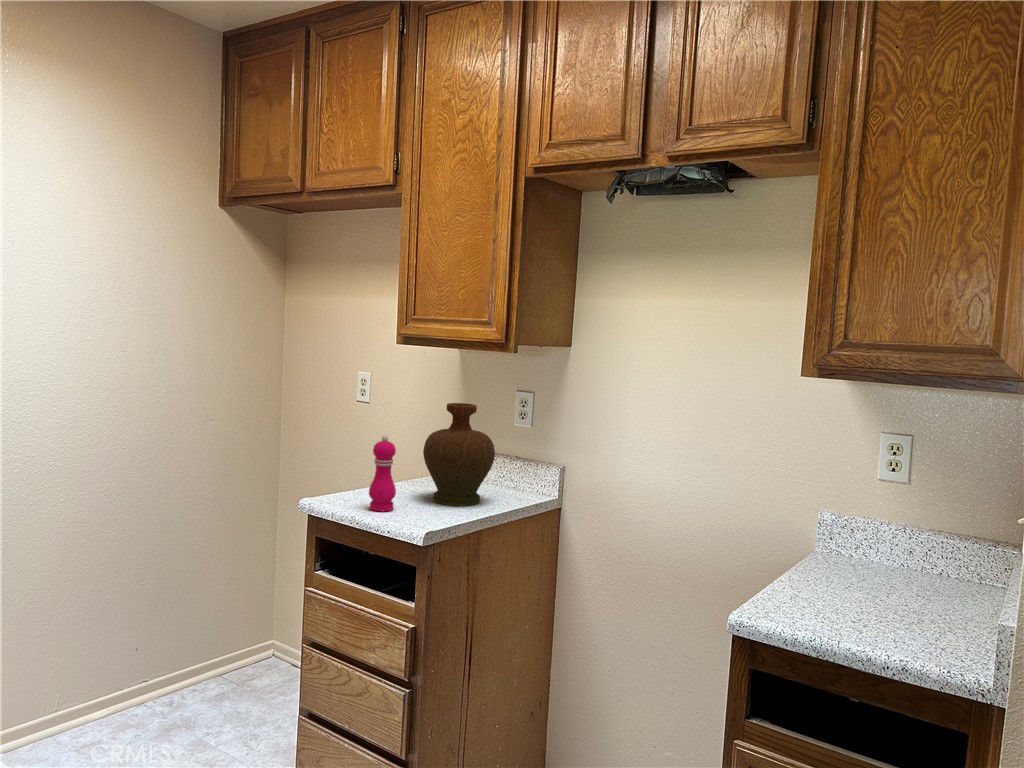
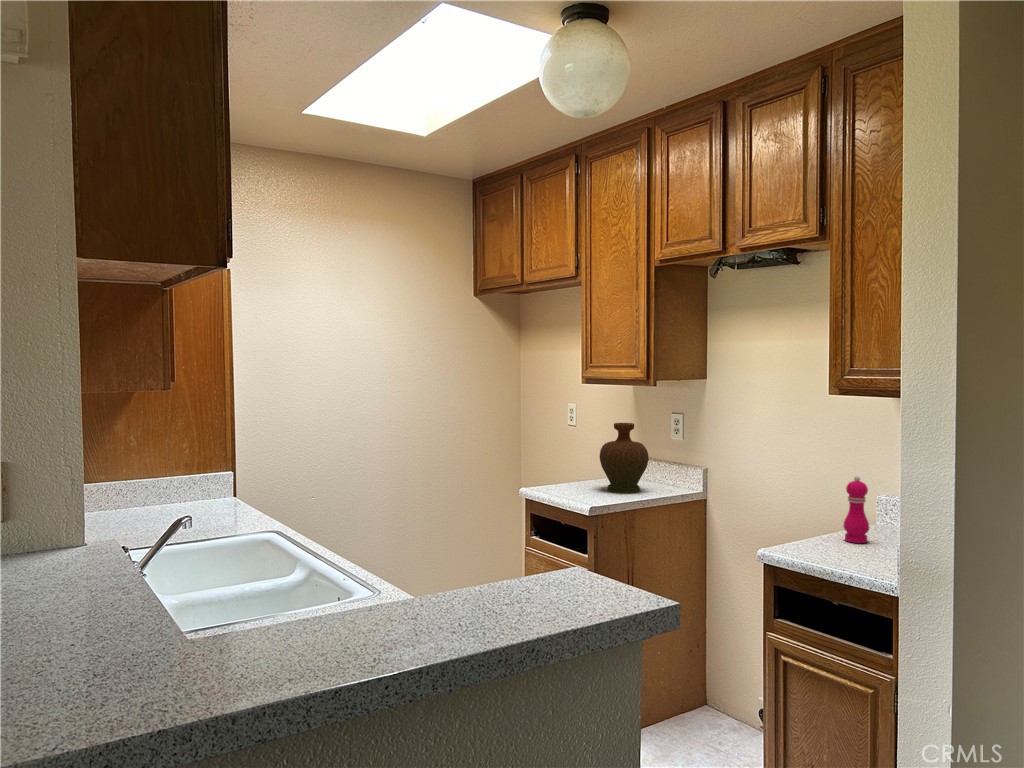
pepper mill: present [369,435,396,511] -> present [843,476,869,543]

